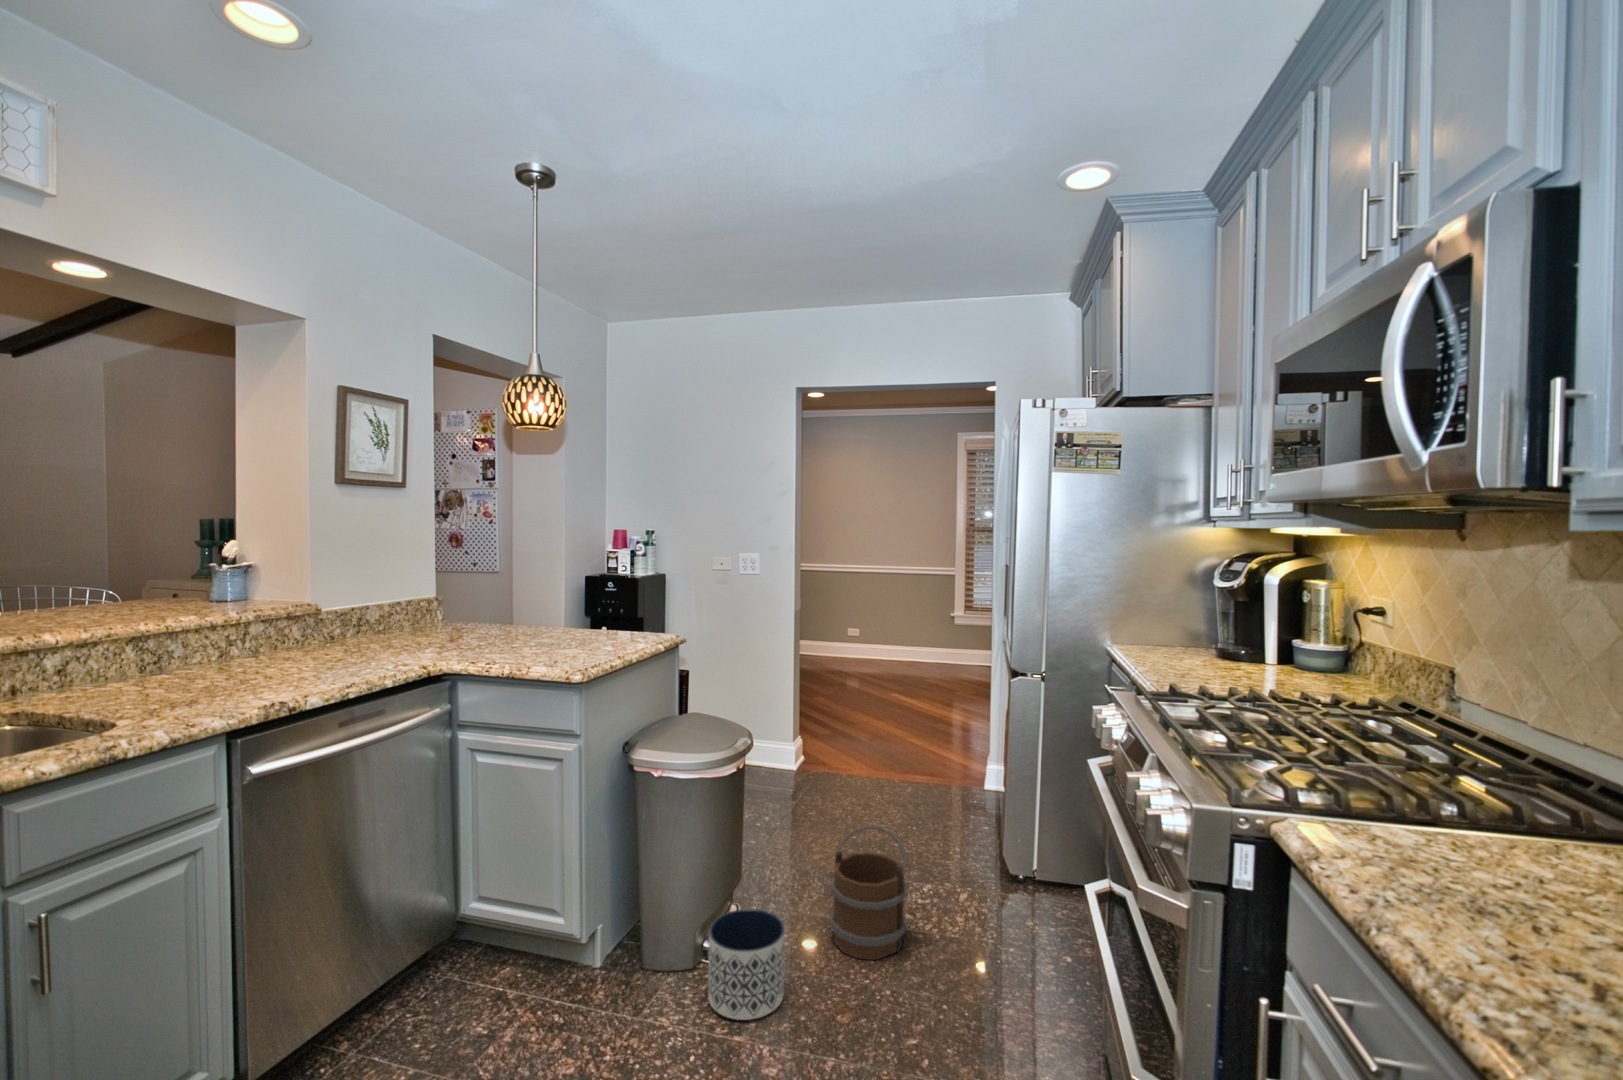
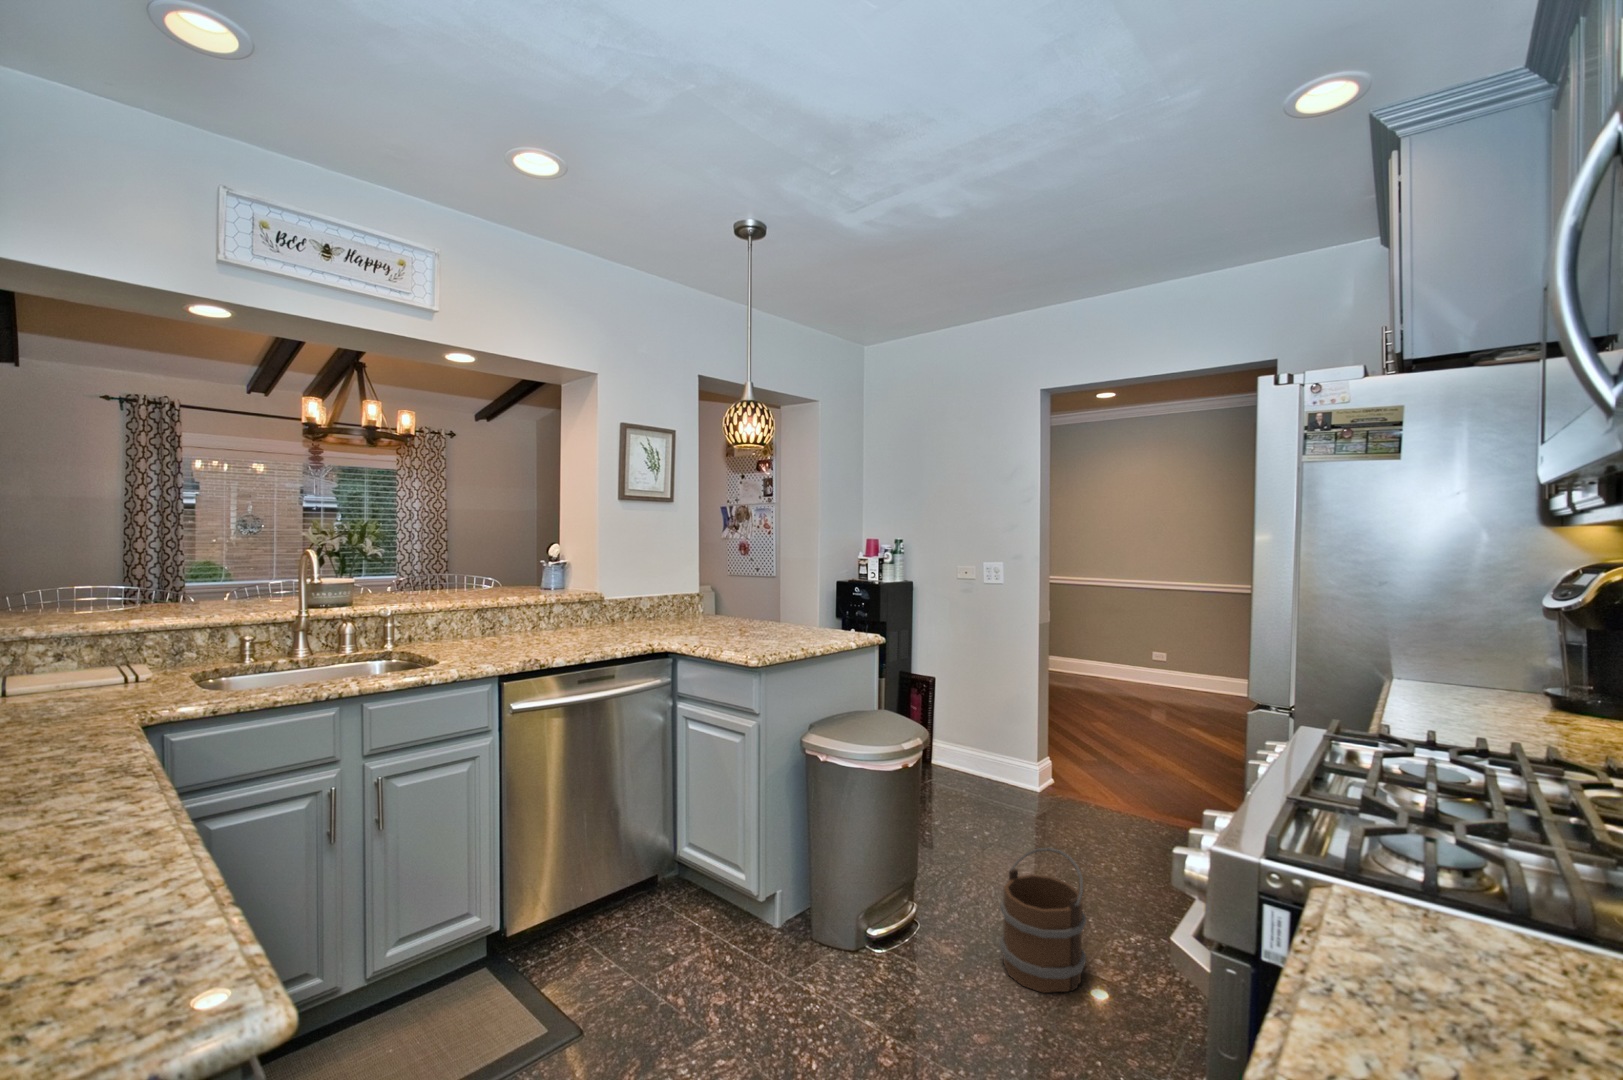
planter: present [708,909,785,1020] -> none [856,902,931,1012]

